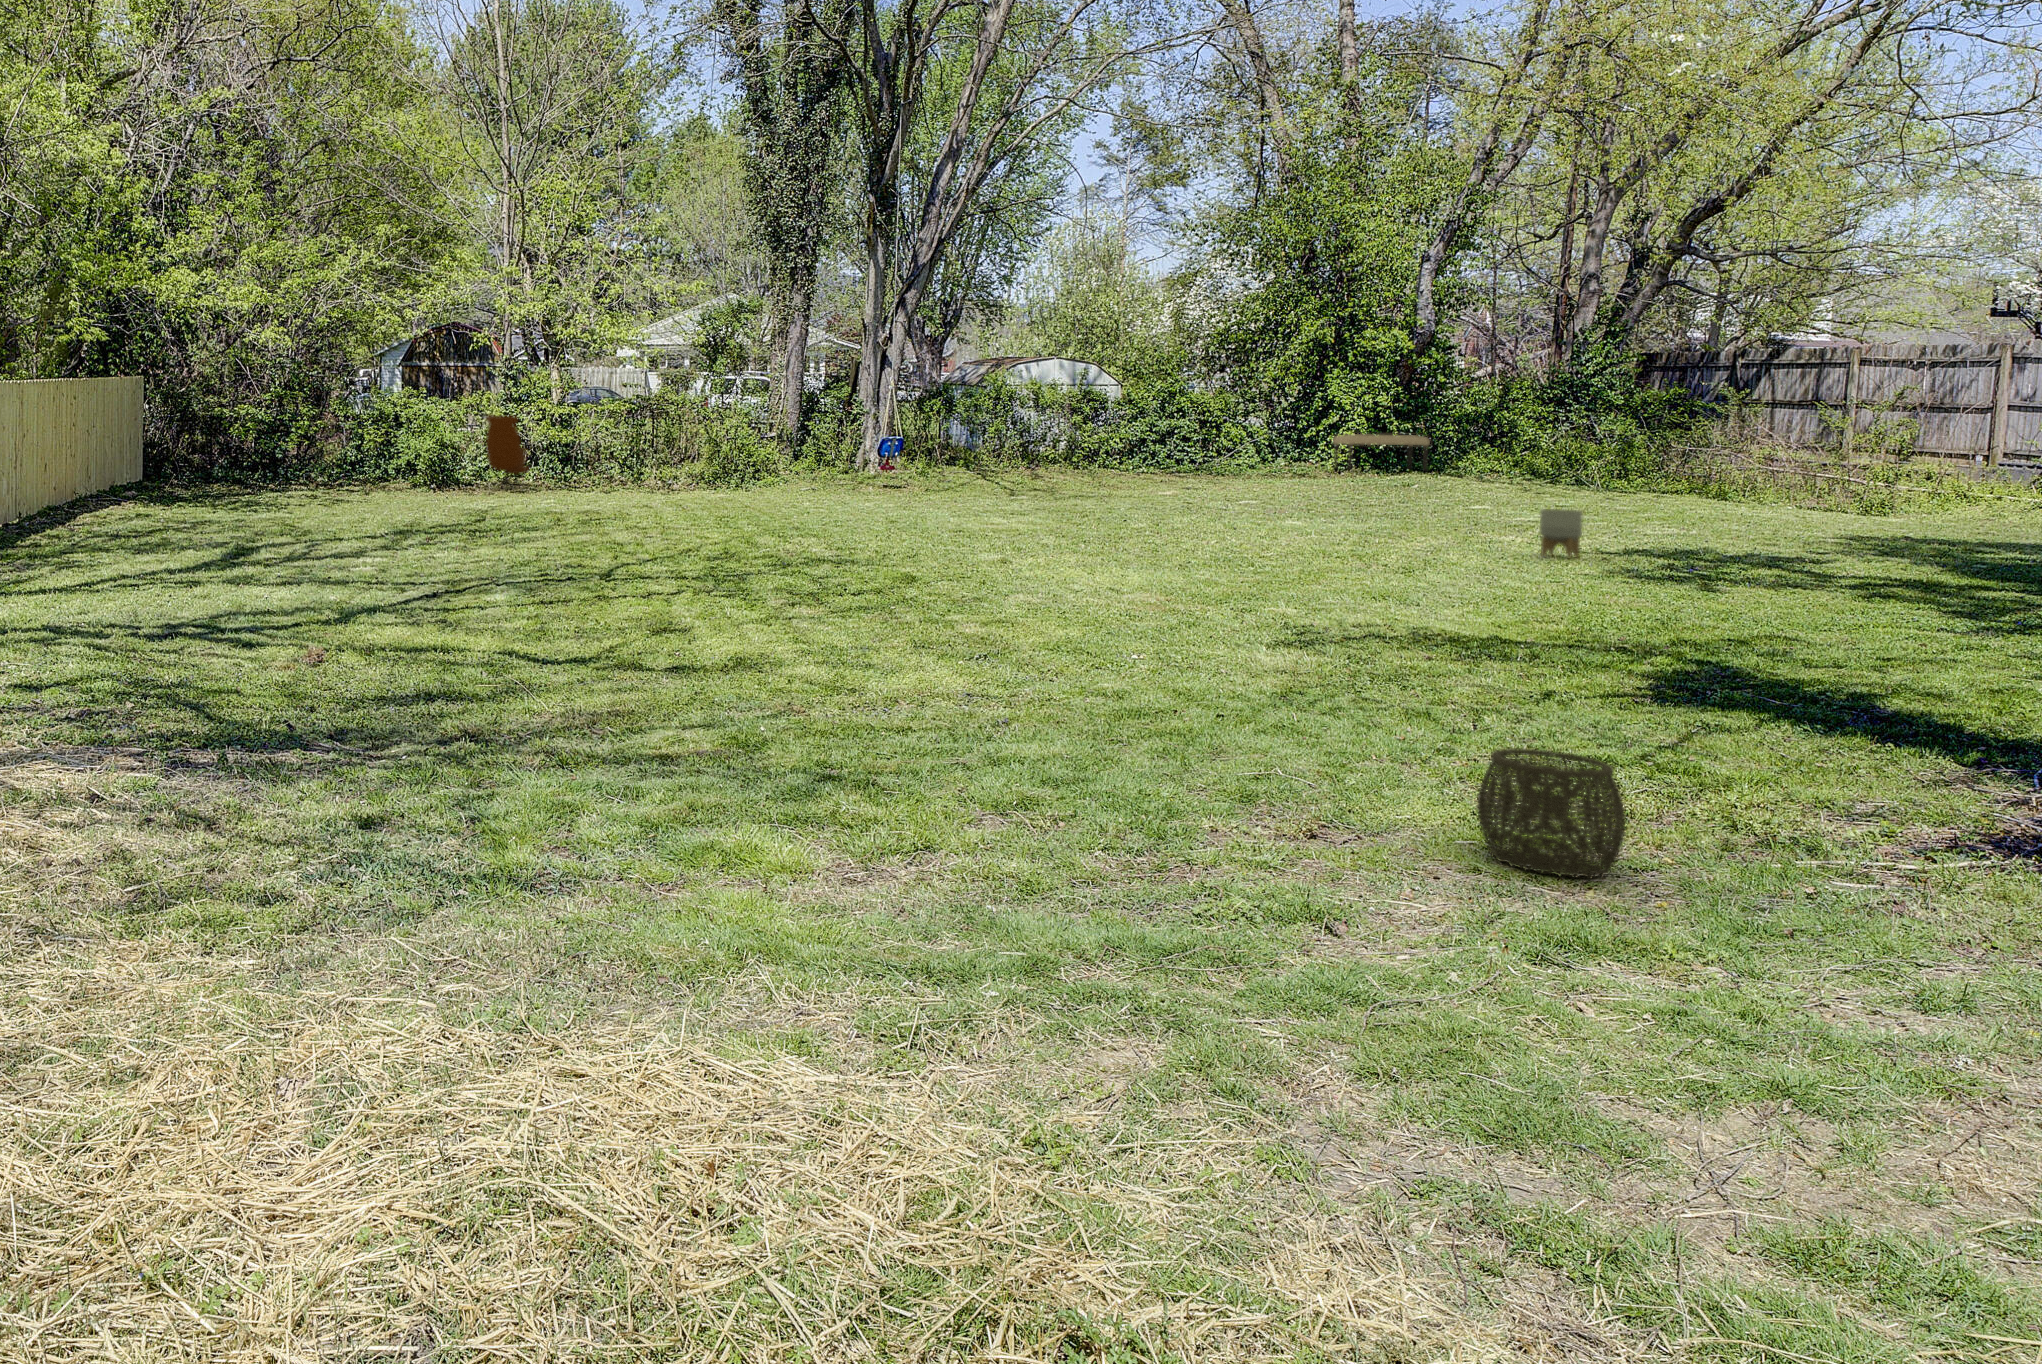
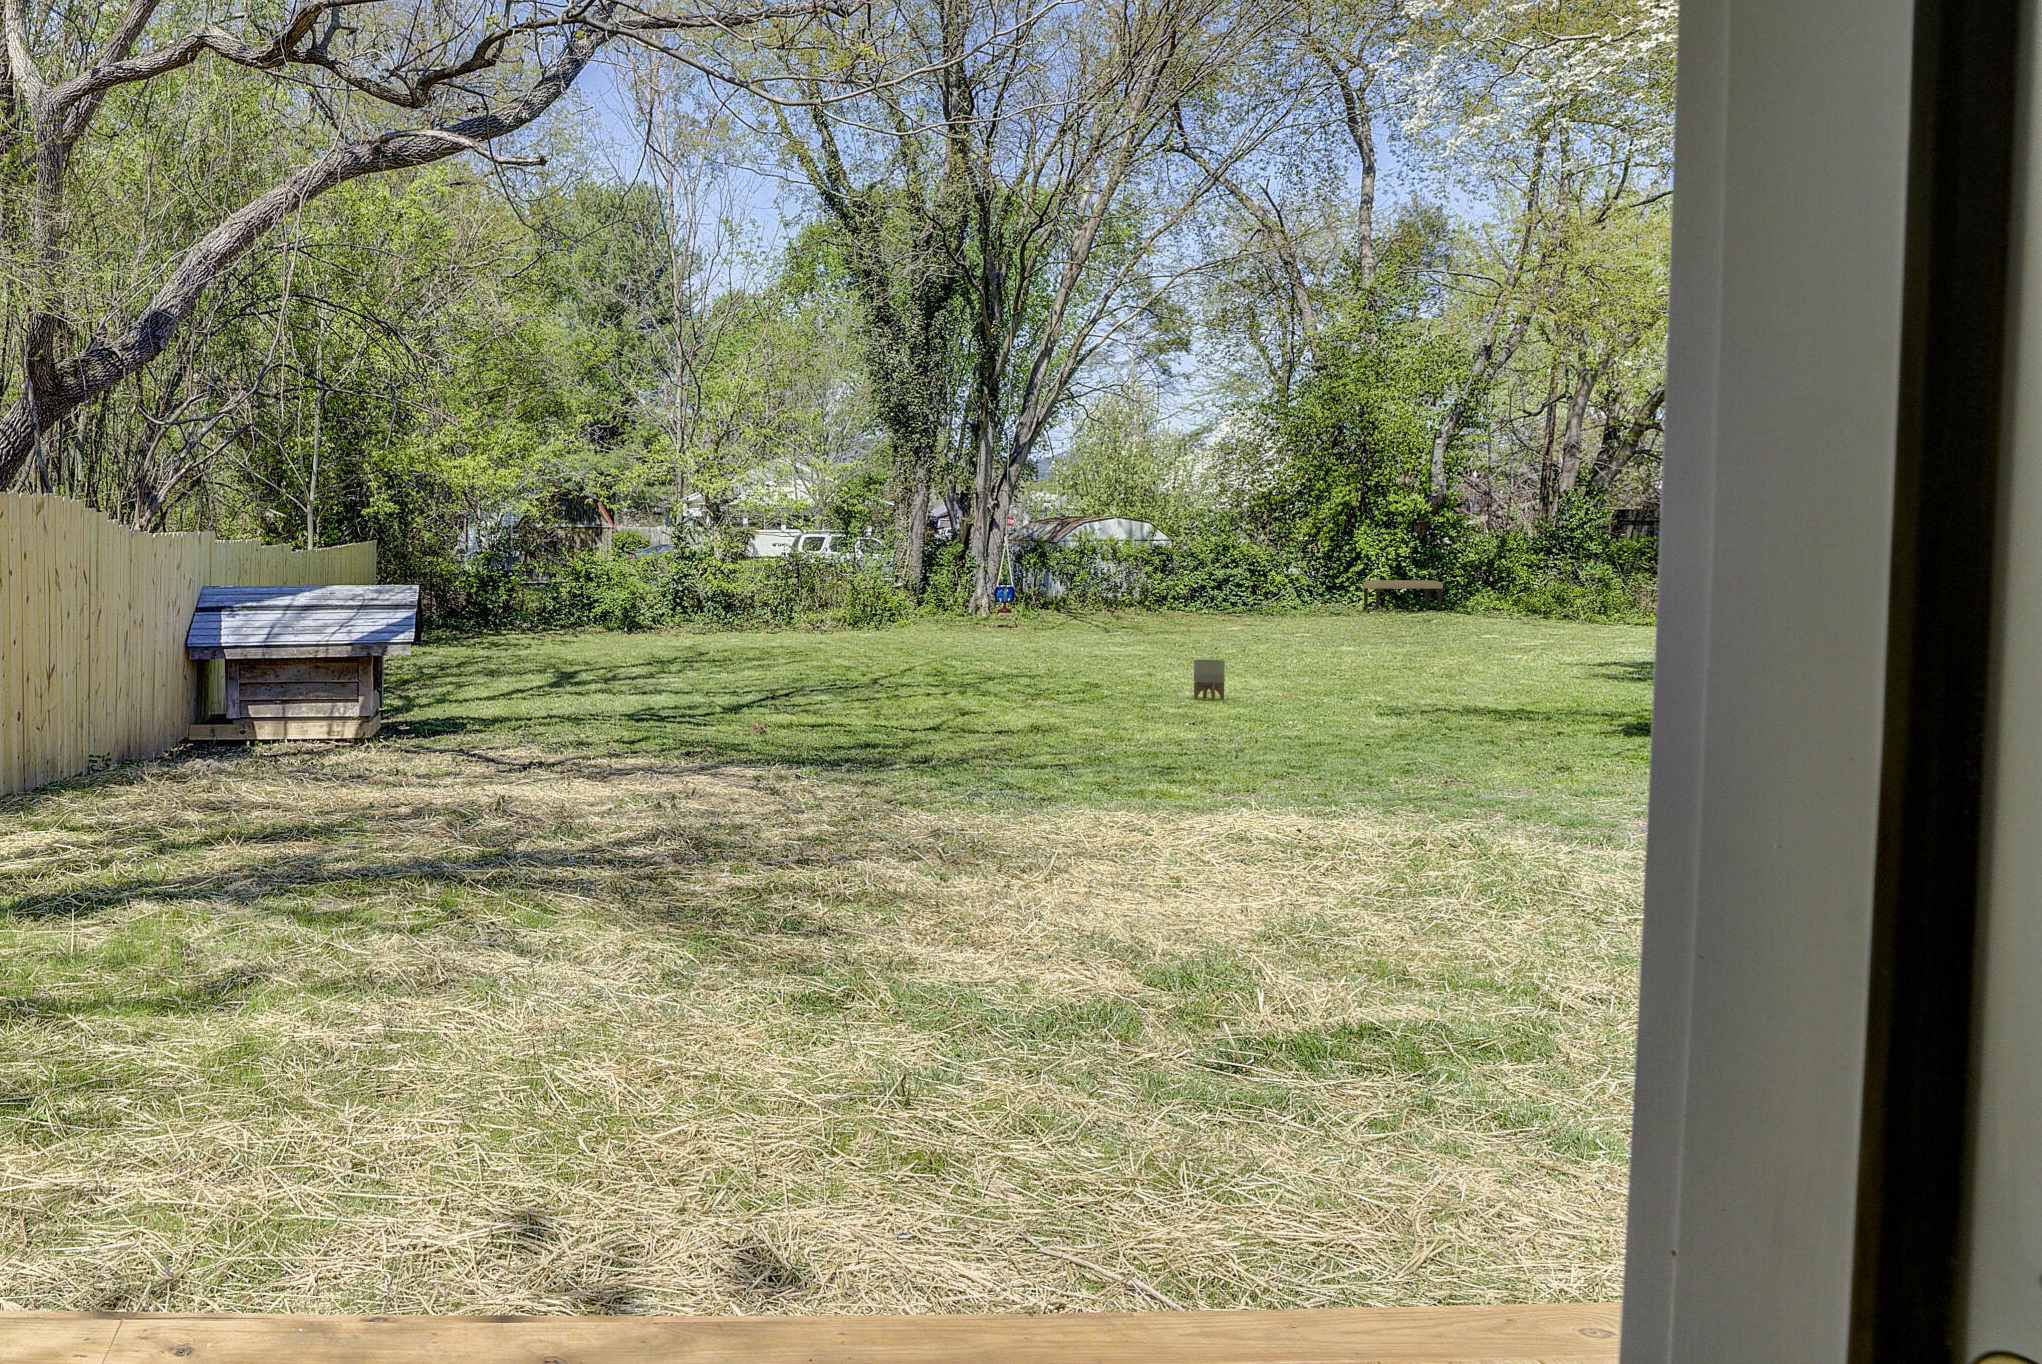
lounge chair: present [486,415,530,486] -> none [665,572,702,632]
planter: present [1540,509,1583,558] -> present [1194,660,1225,700]
woven basket: present [1477,748,1627,878] -> none [1458,739,1532,797]

